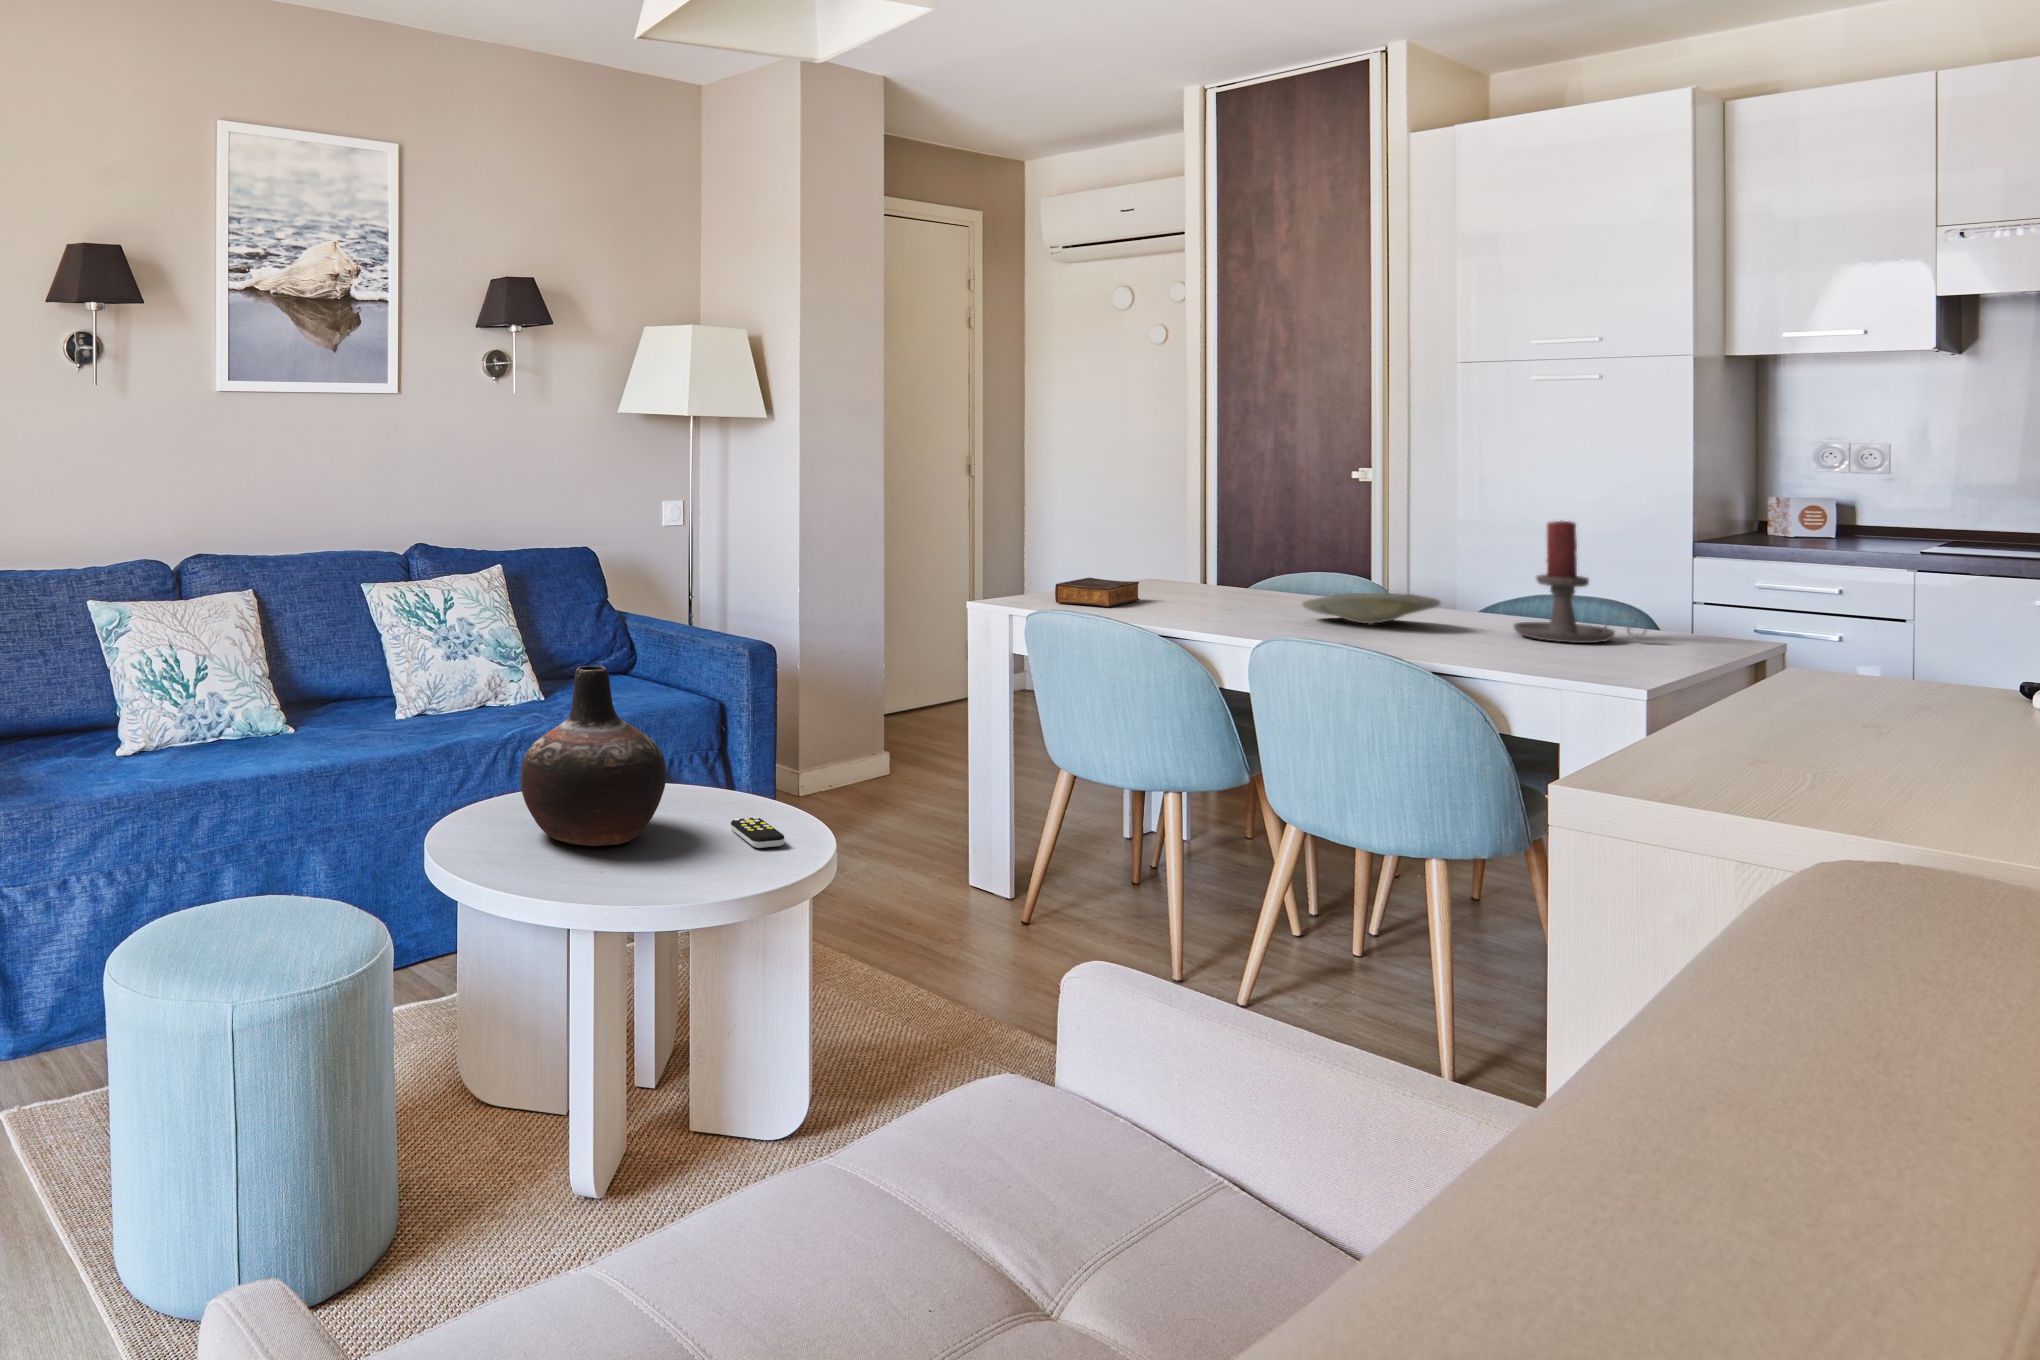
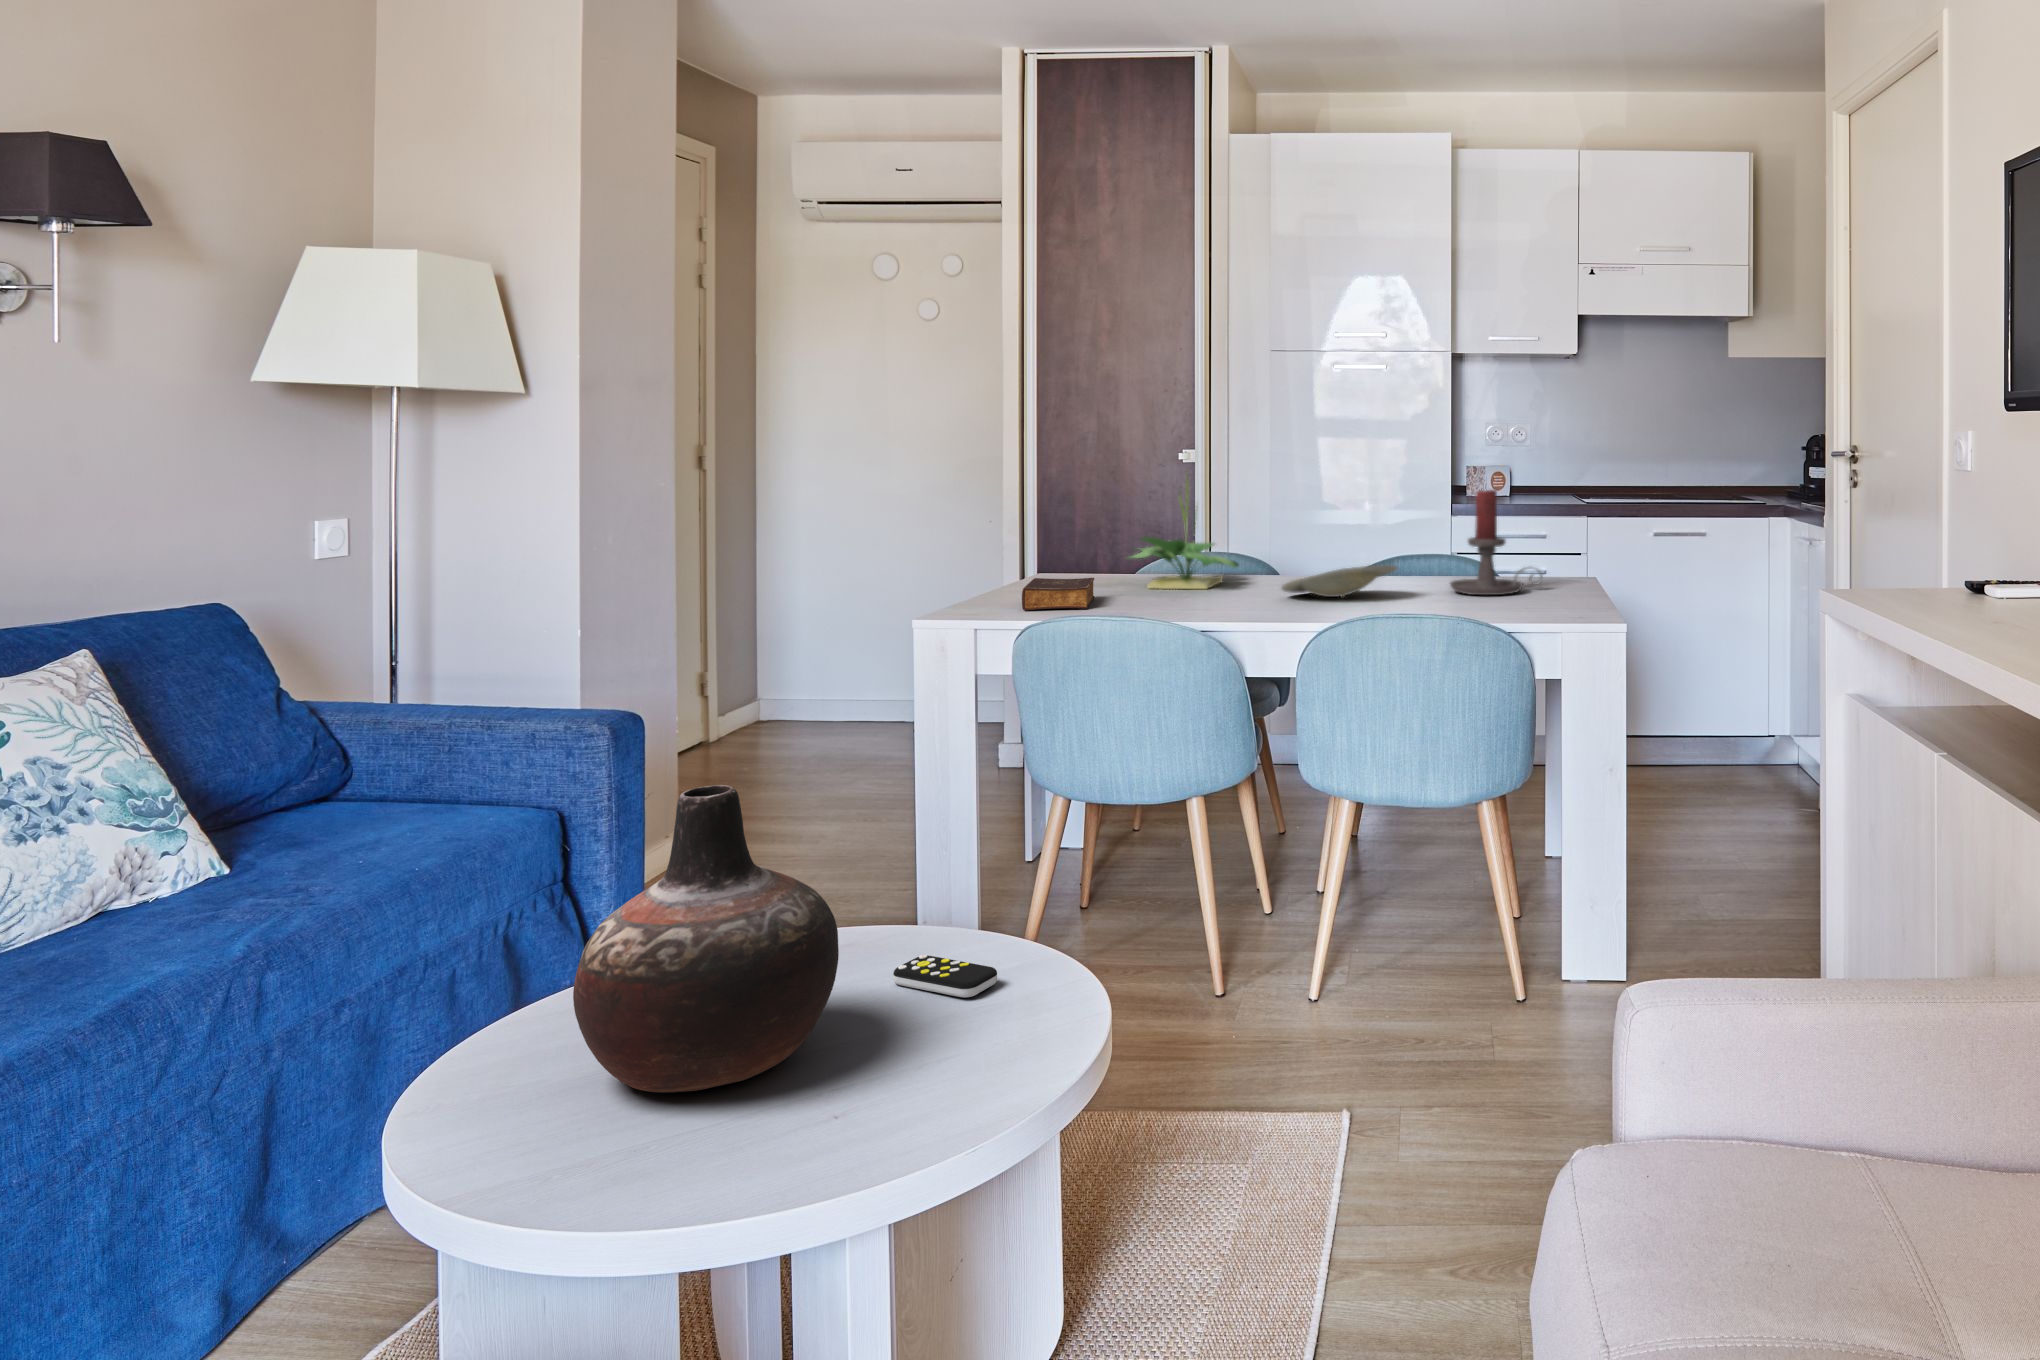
potted plant: none [1185,485,1321,604] -> present [1132,469,1239,589]

